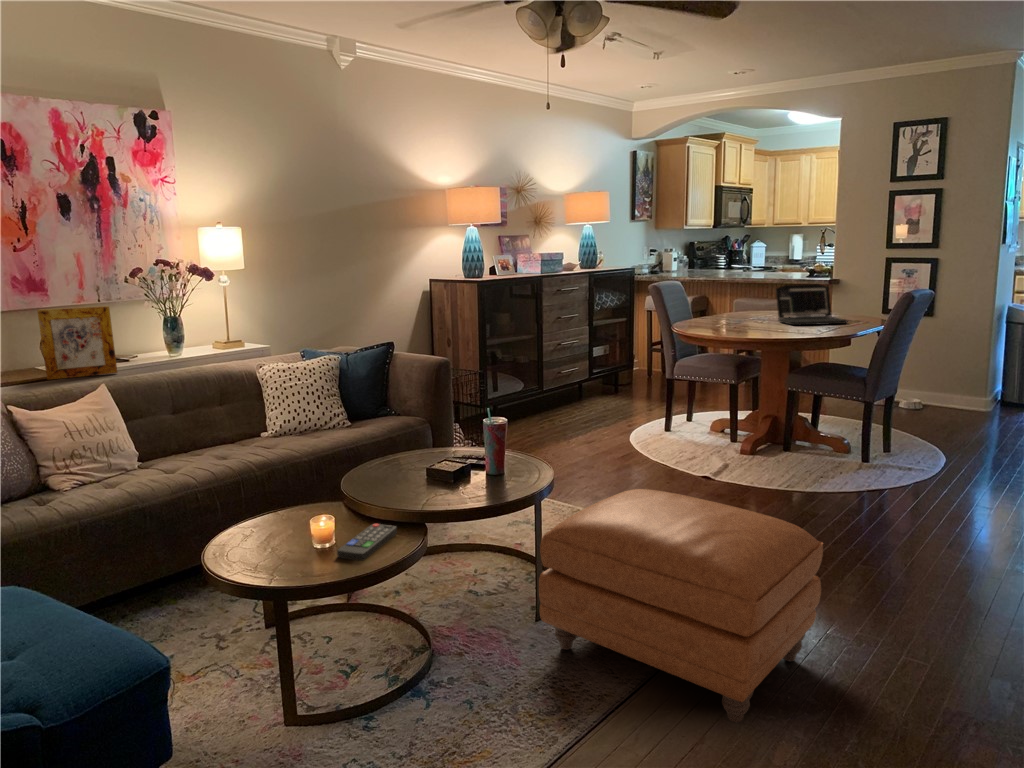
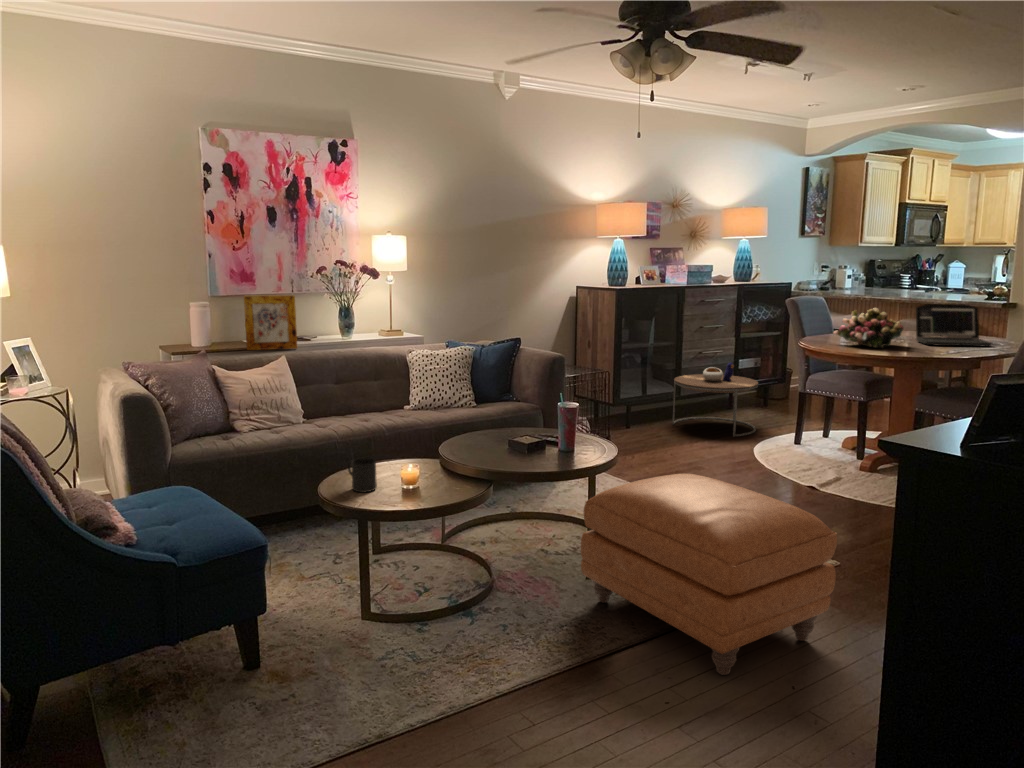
flower arrangement: none [708,291,774,331] -> present [834,308,903,348]
side table: none [539,352,623,428] -> present [673,363,758,436]
mug: none [240,516,282,563] -> present [348,458,377,492]
remote control: present [337,524,397,561] -> none [416,476,469,500]

